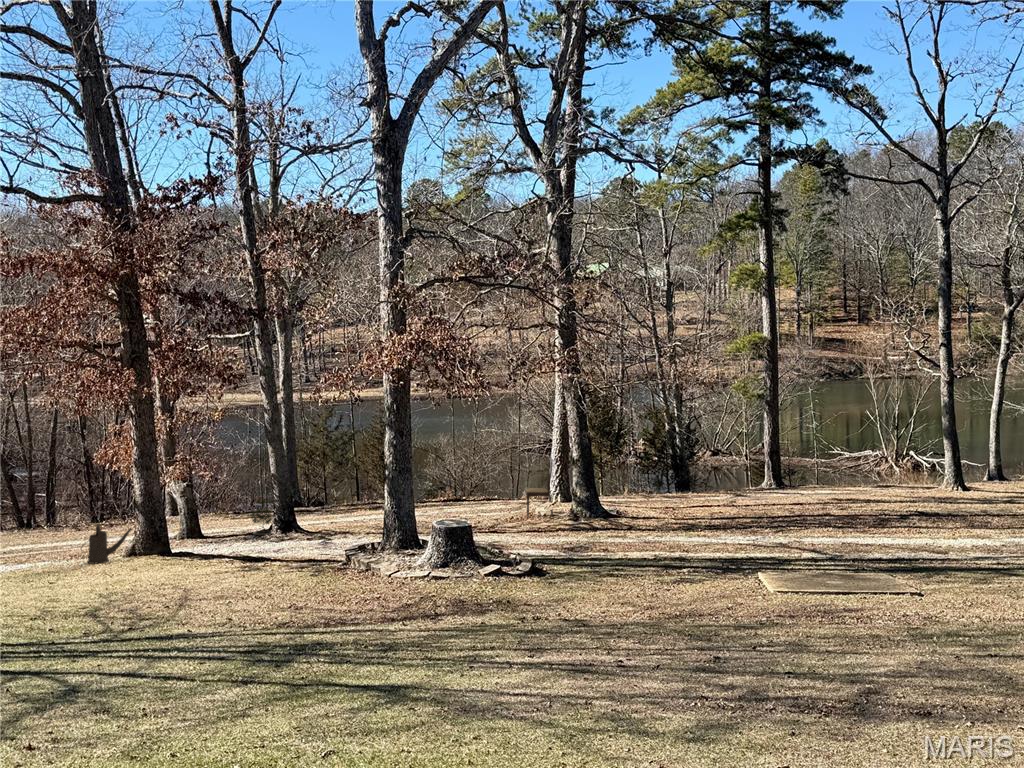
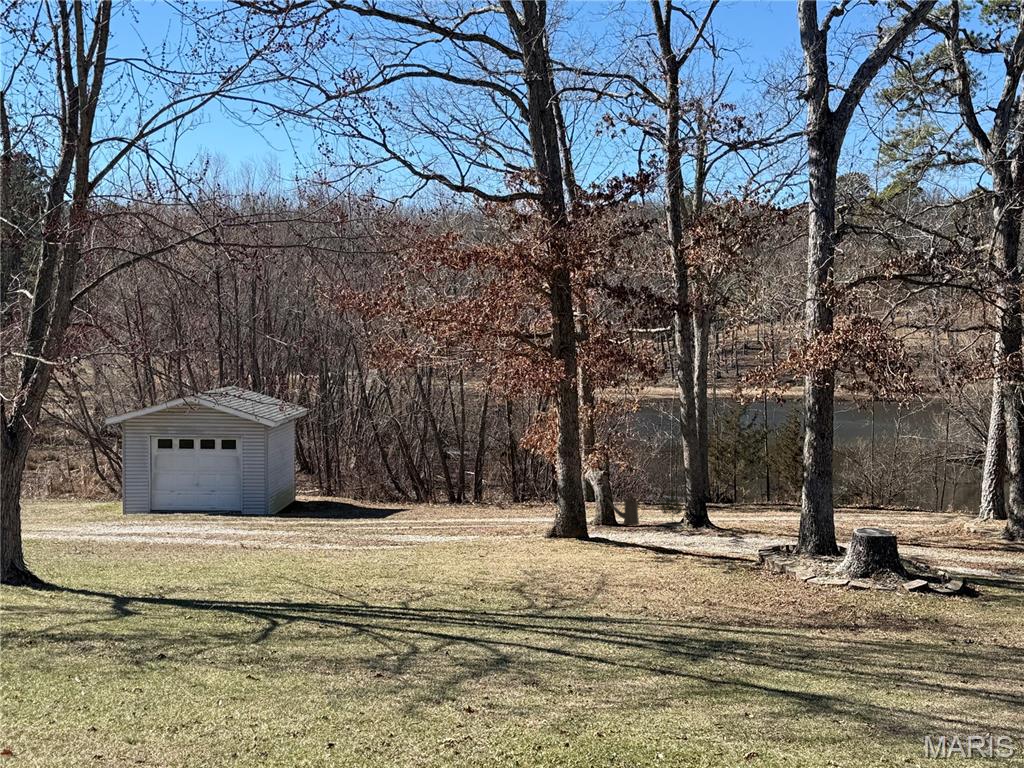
chair: present [526,459,553,517] -> none [975,456,1011,526]
watering can: present [81,524,131,564] -> present [606,493,639,524]

